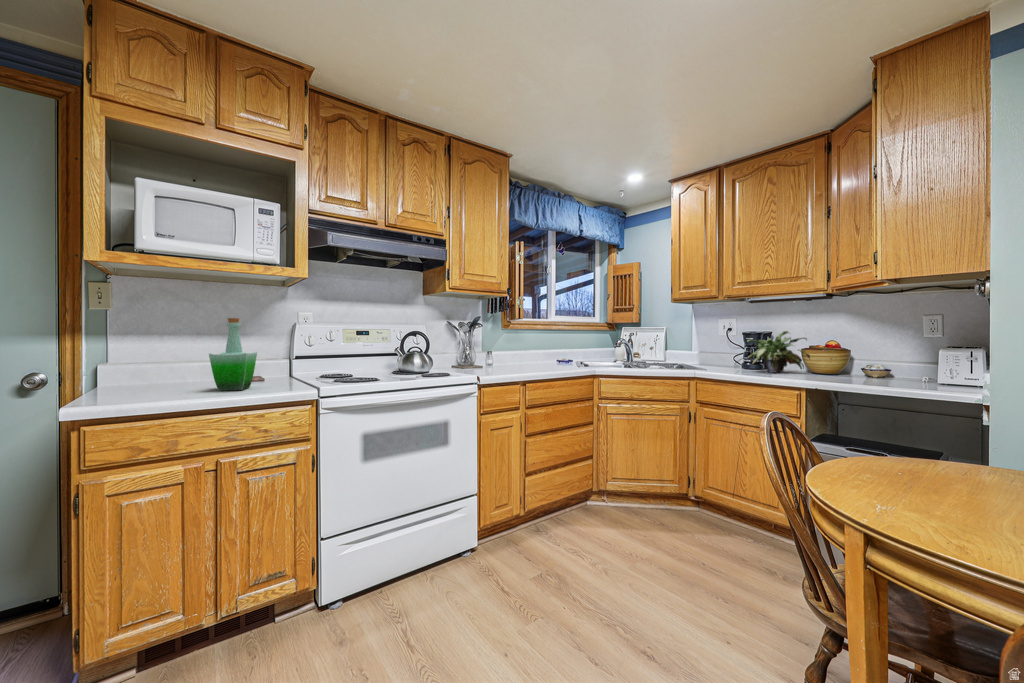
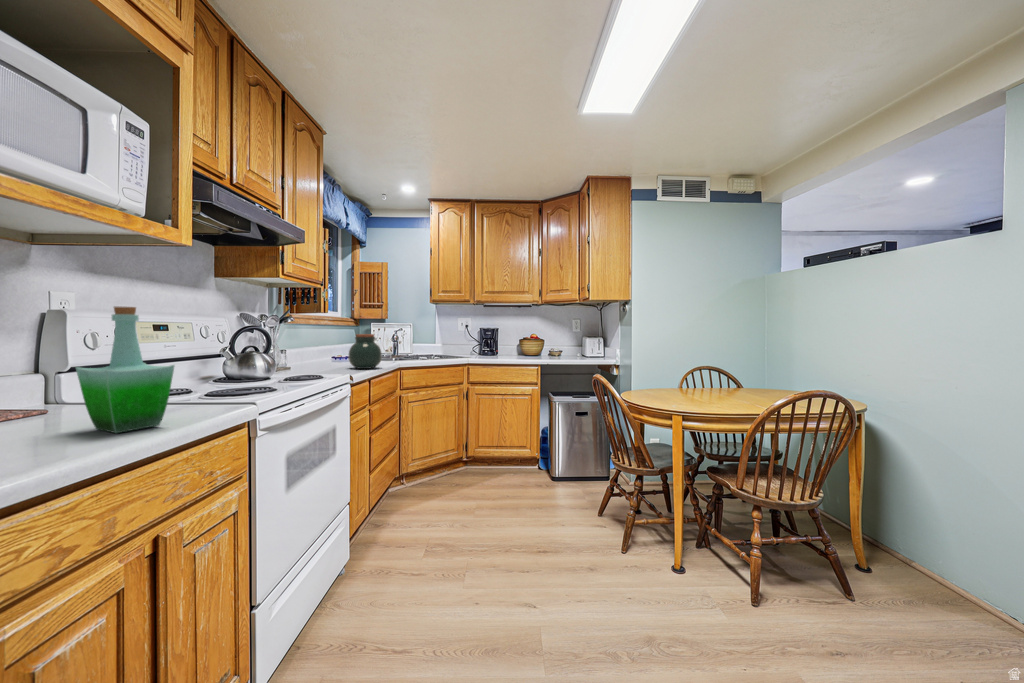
potted plant: present [748,331,810,372] -> none [492,328,530,357]
jar: none [515,338,546,372] -> present [349,334,382,369]

